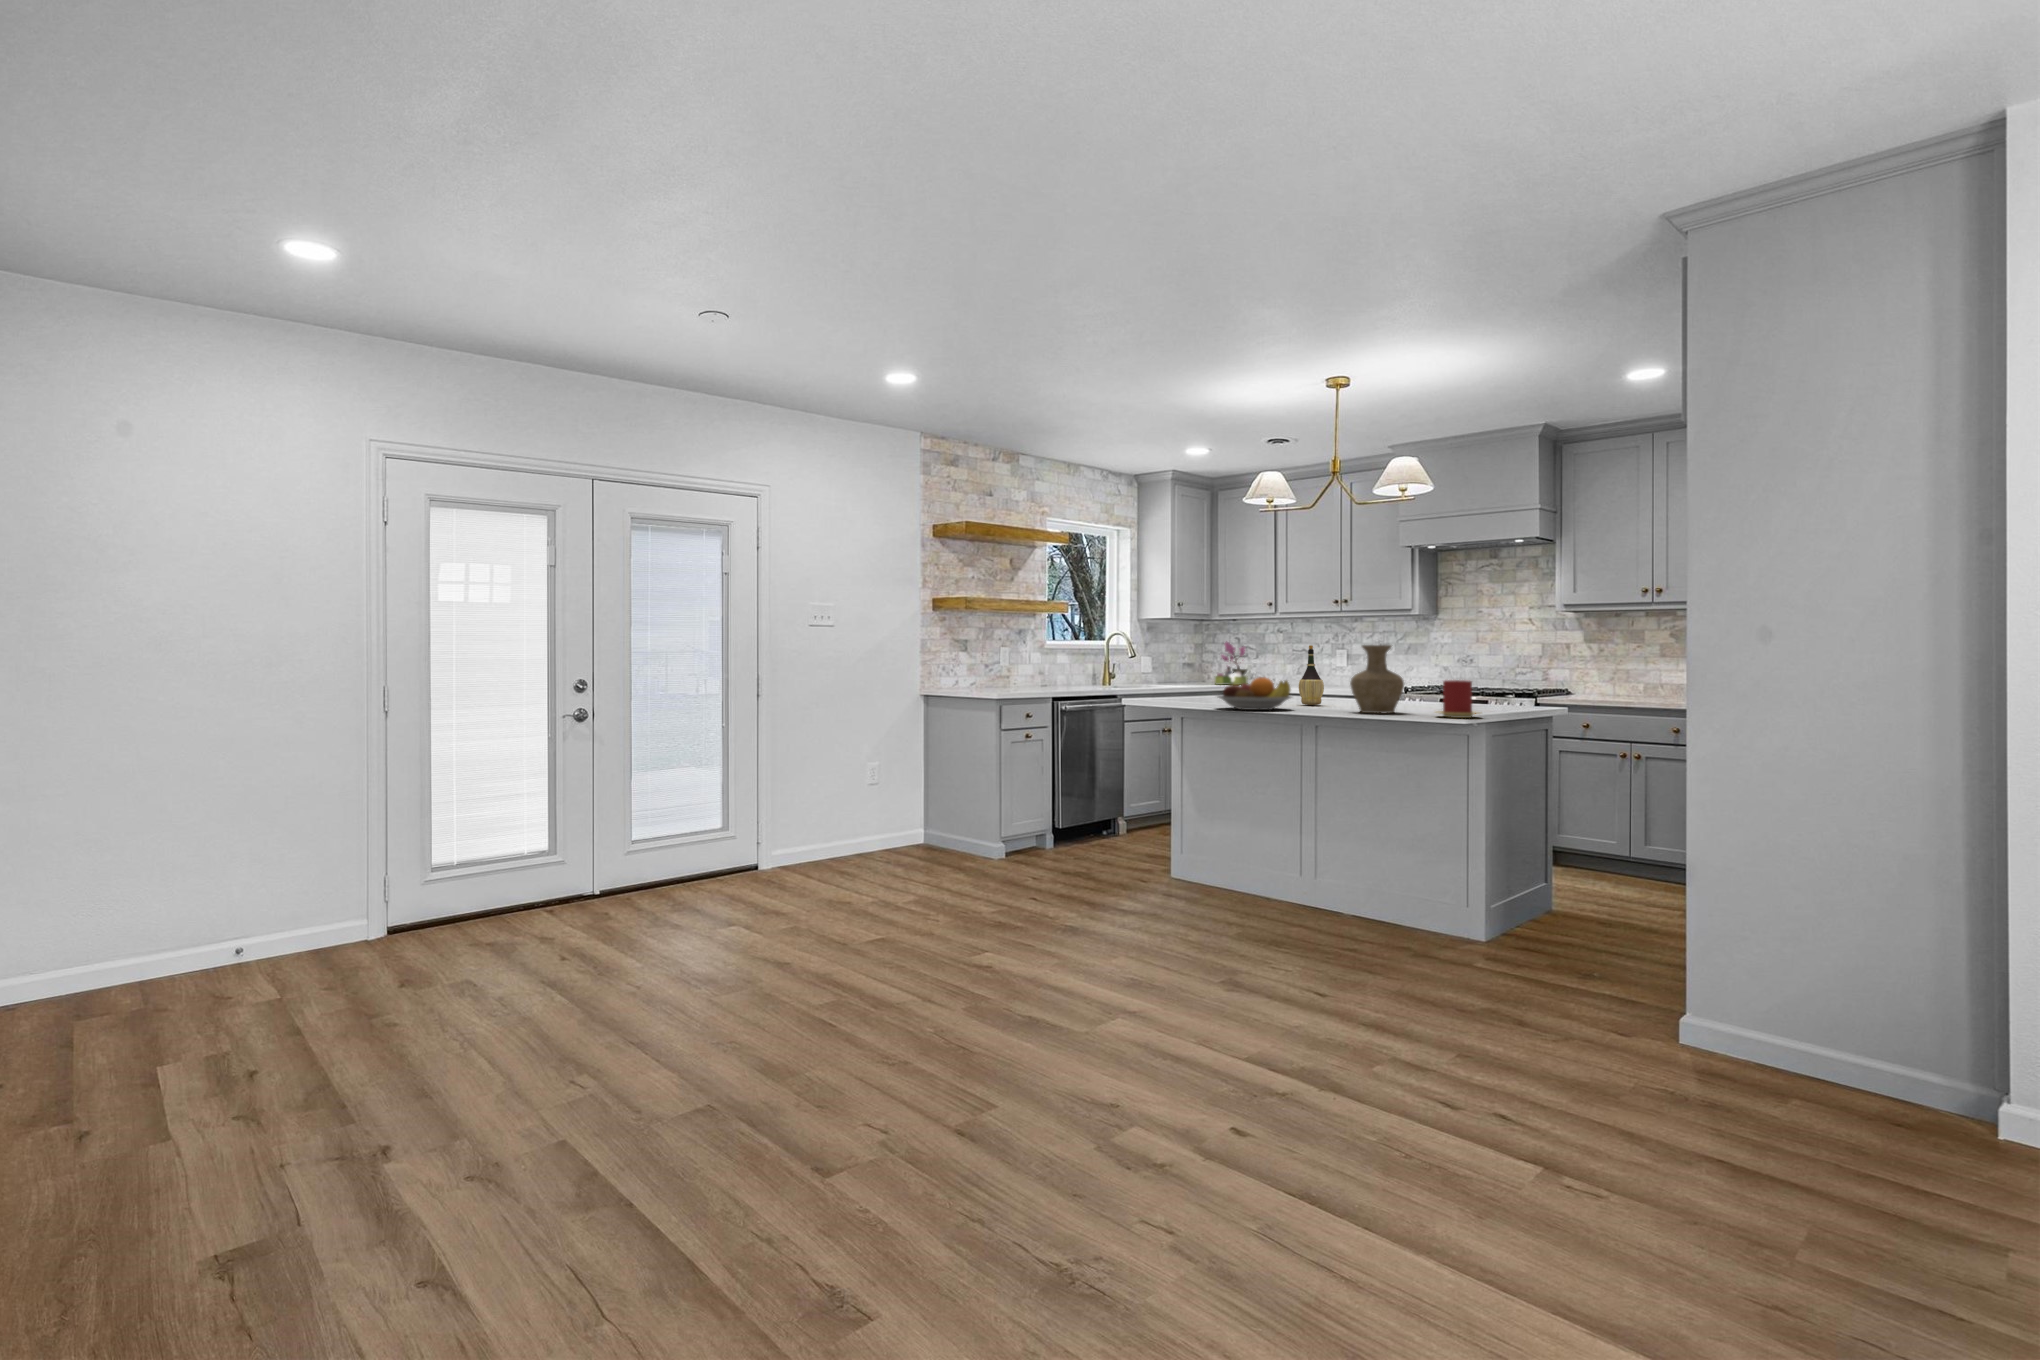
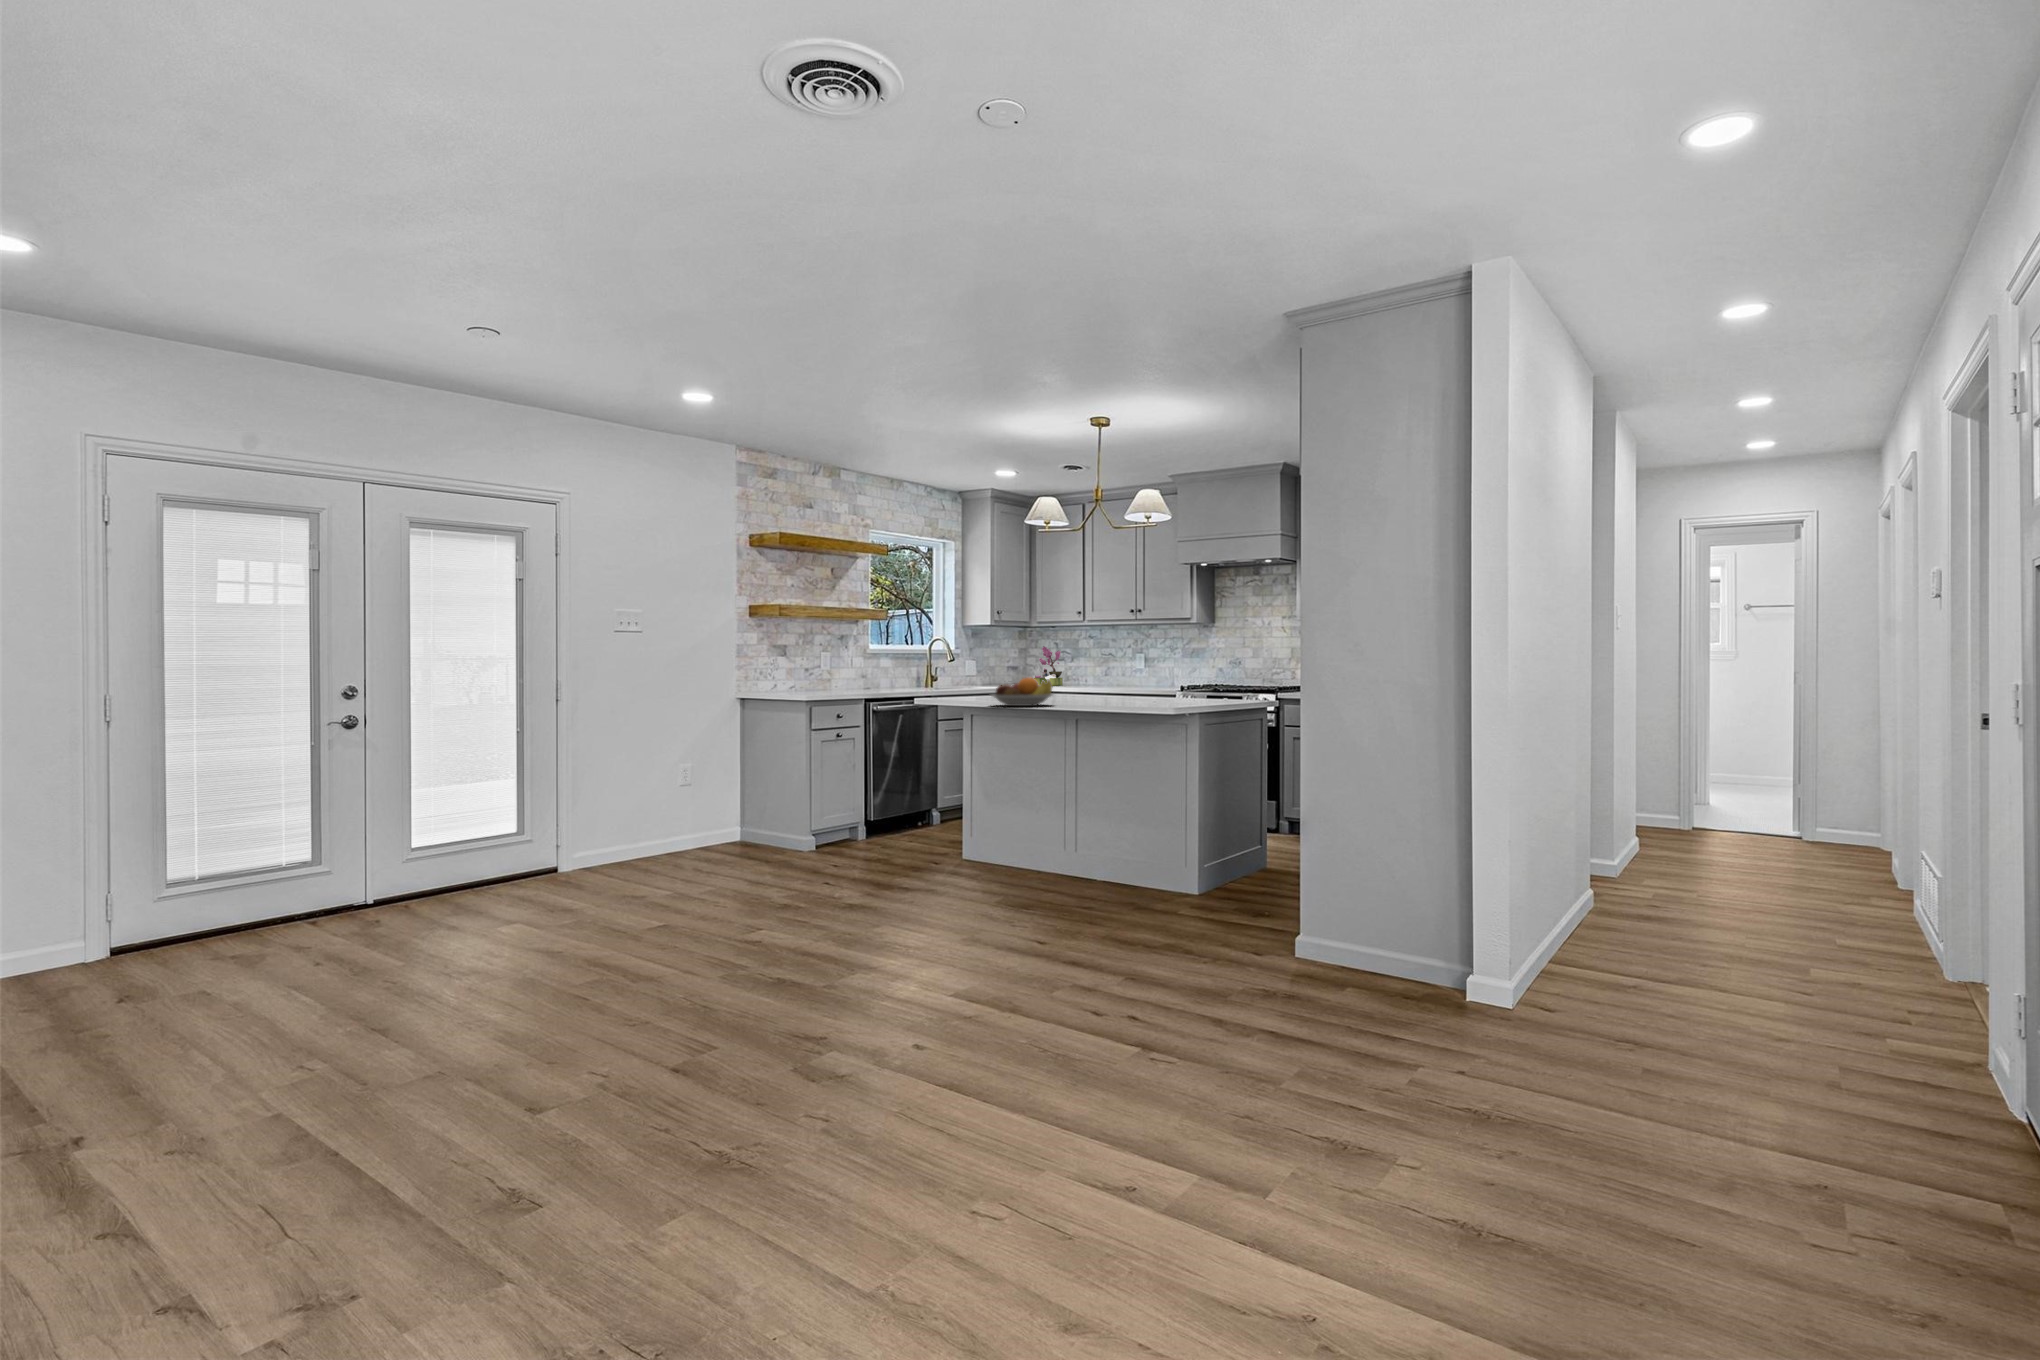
wine bottle: present [1299,645,1324,705] -> none [1068,649,1089,701]
vase: present [1350,645,1404,713] -> none [1098,648,1141,707]
candle: present [1436,680,1480,718] -> none [1159,678,1195,709]

